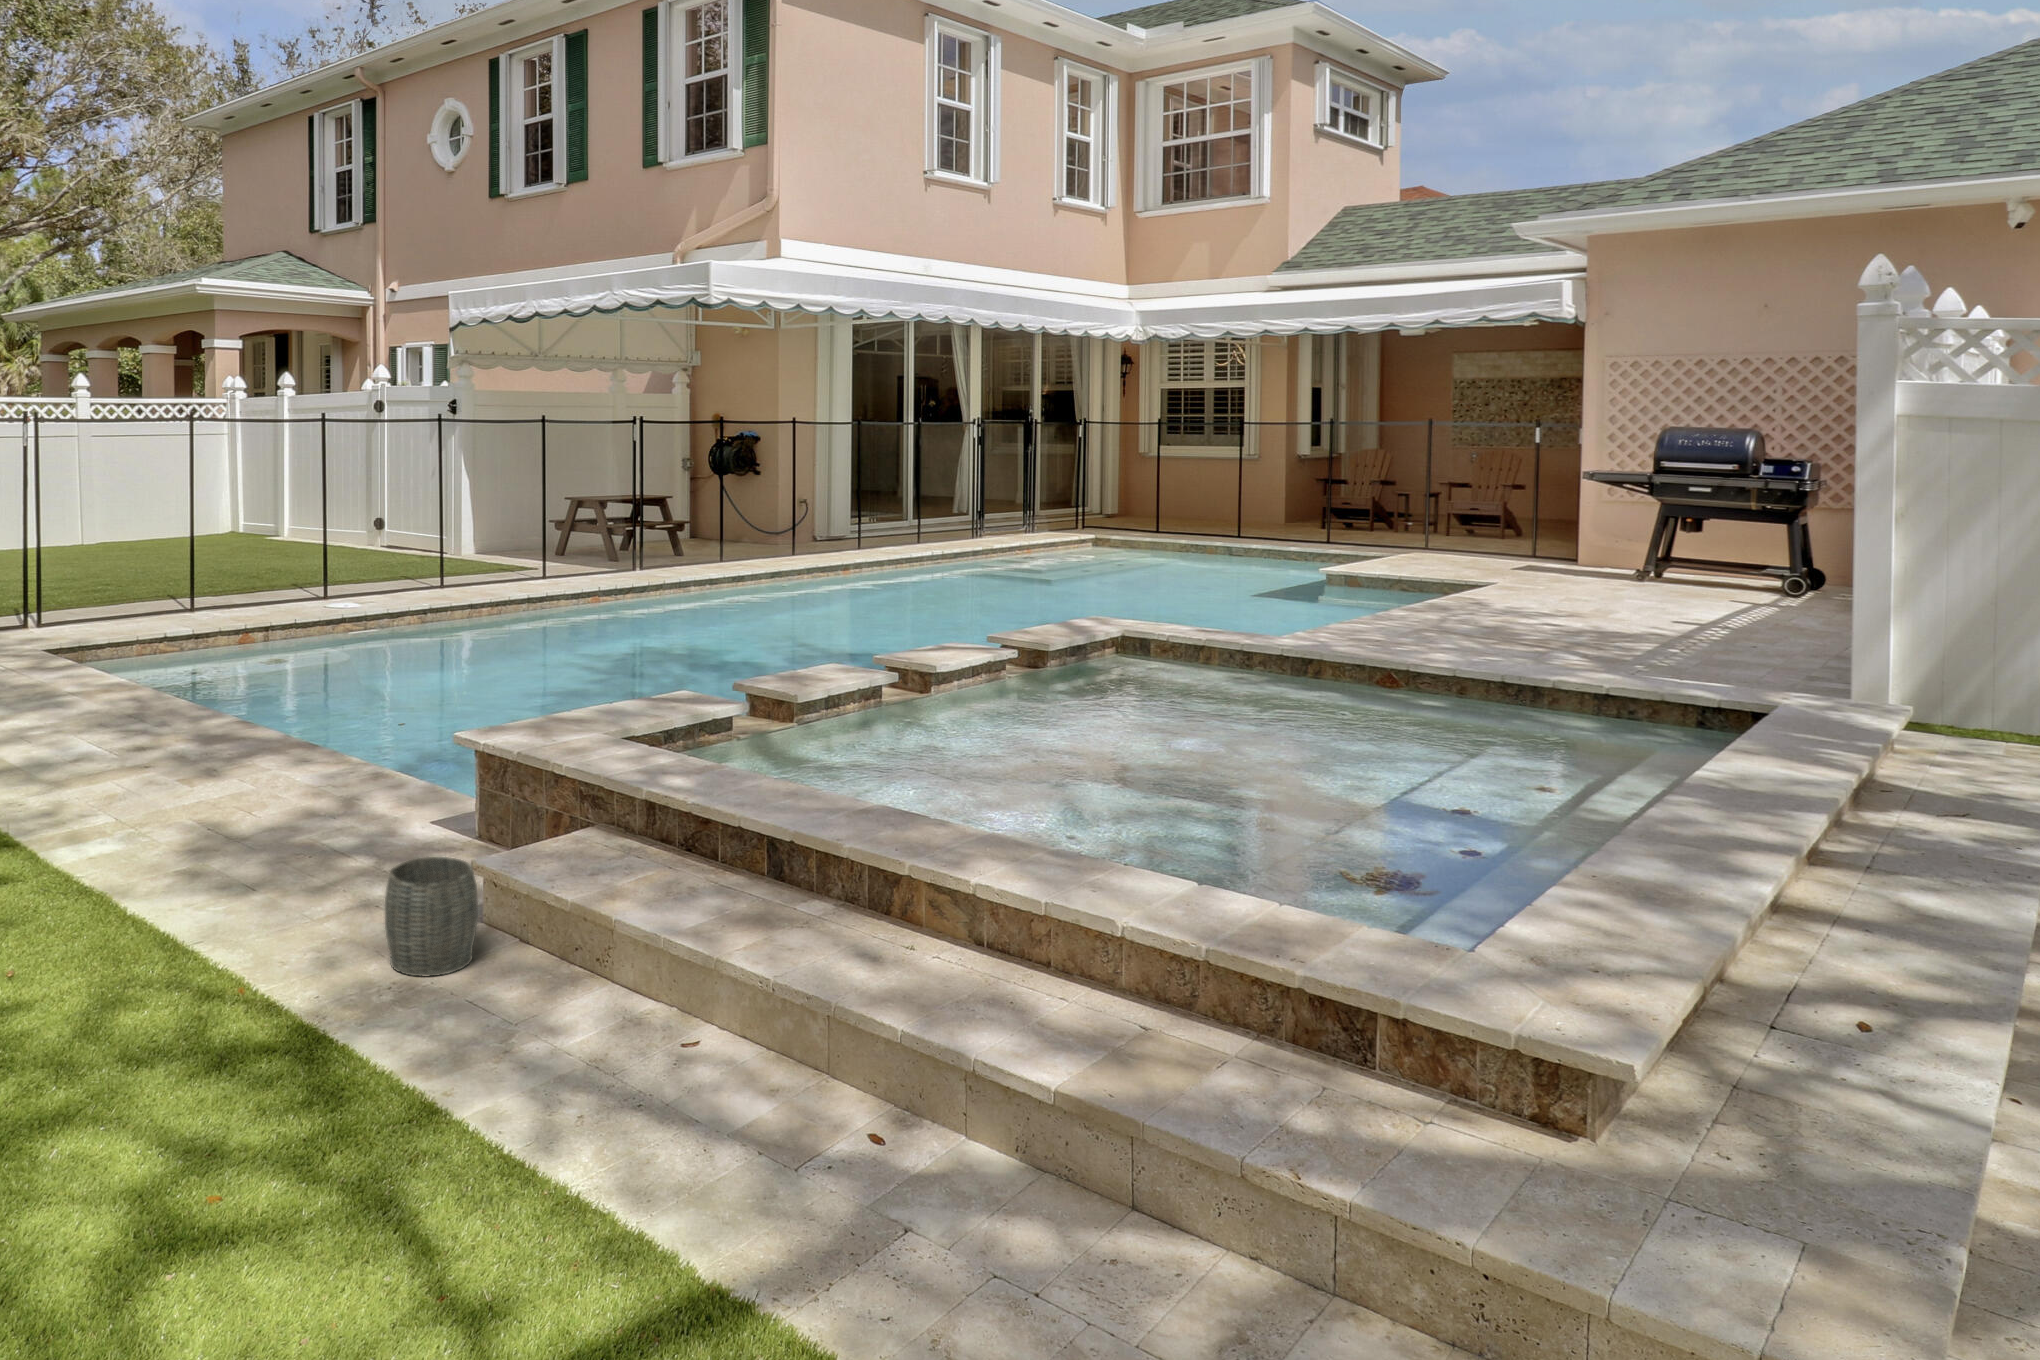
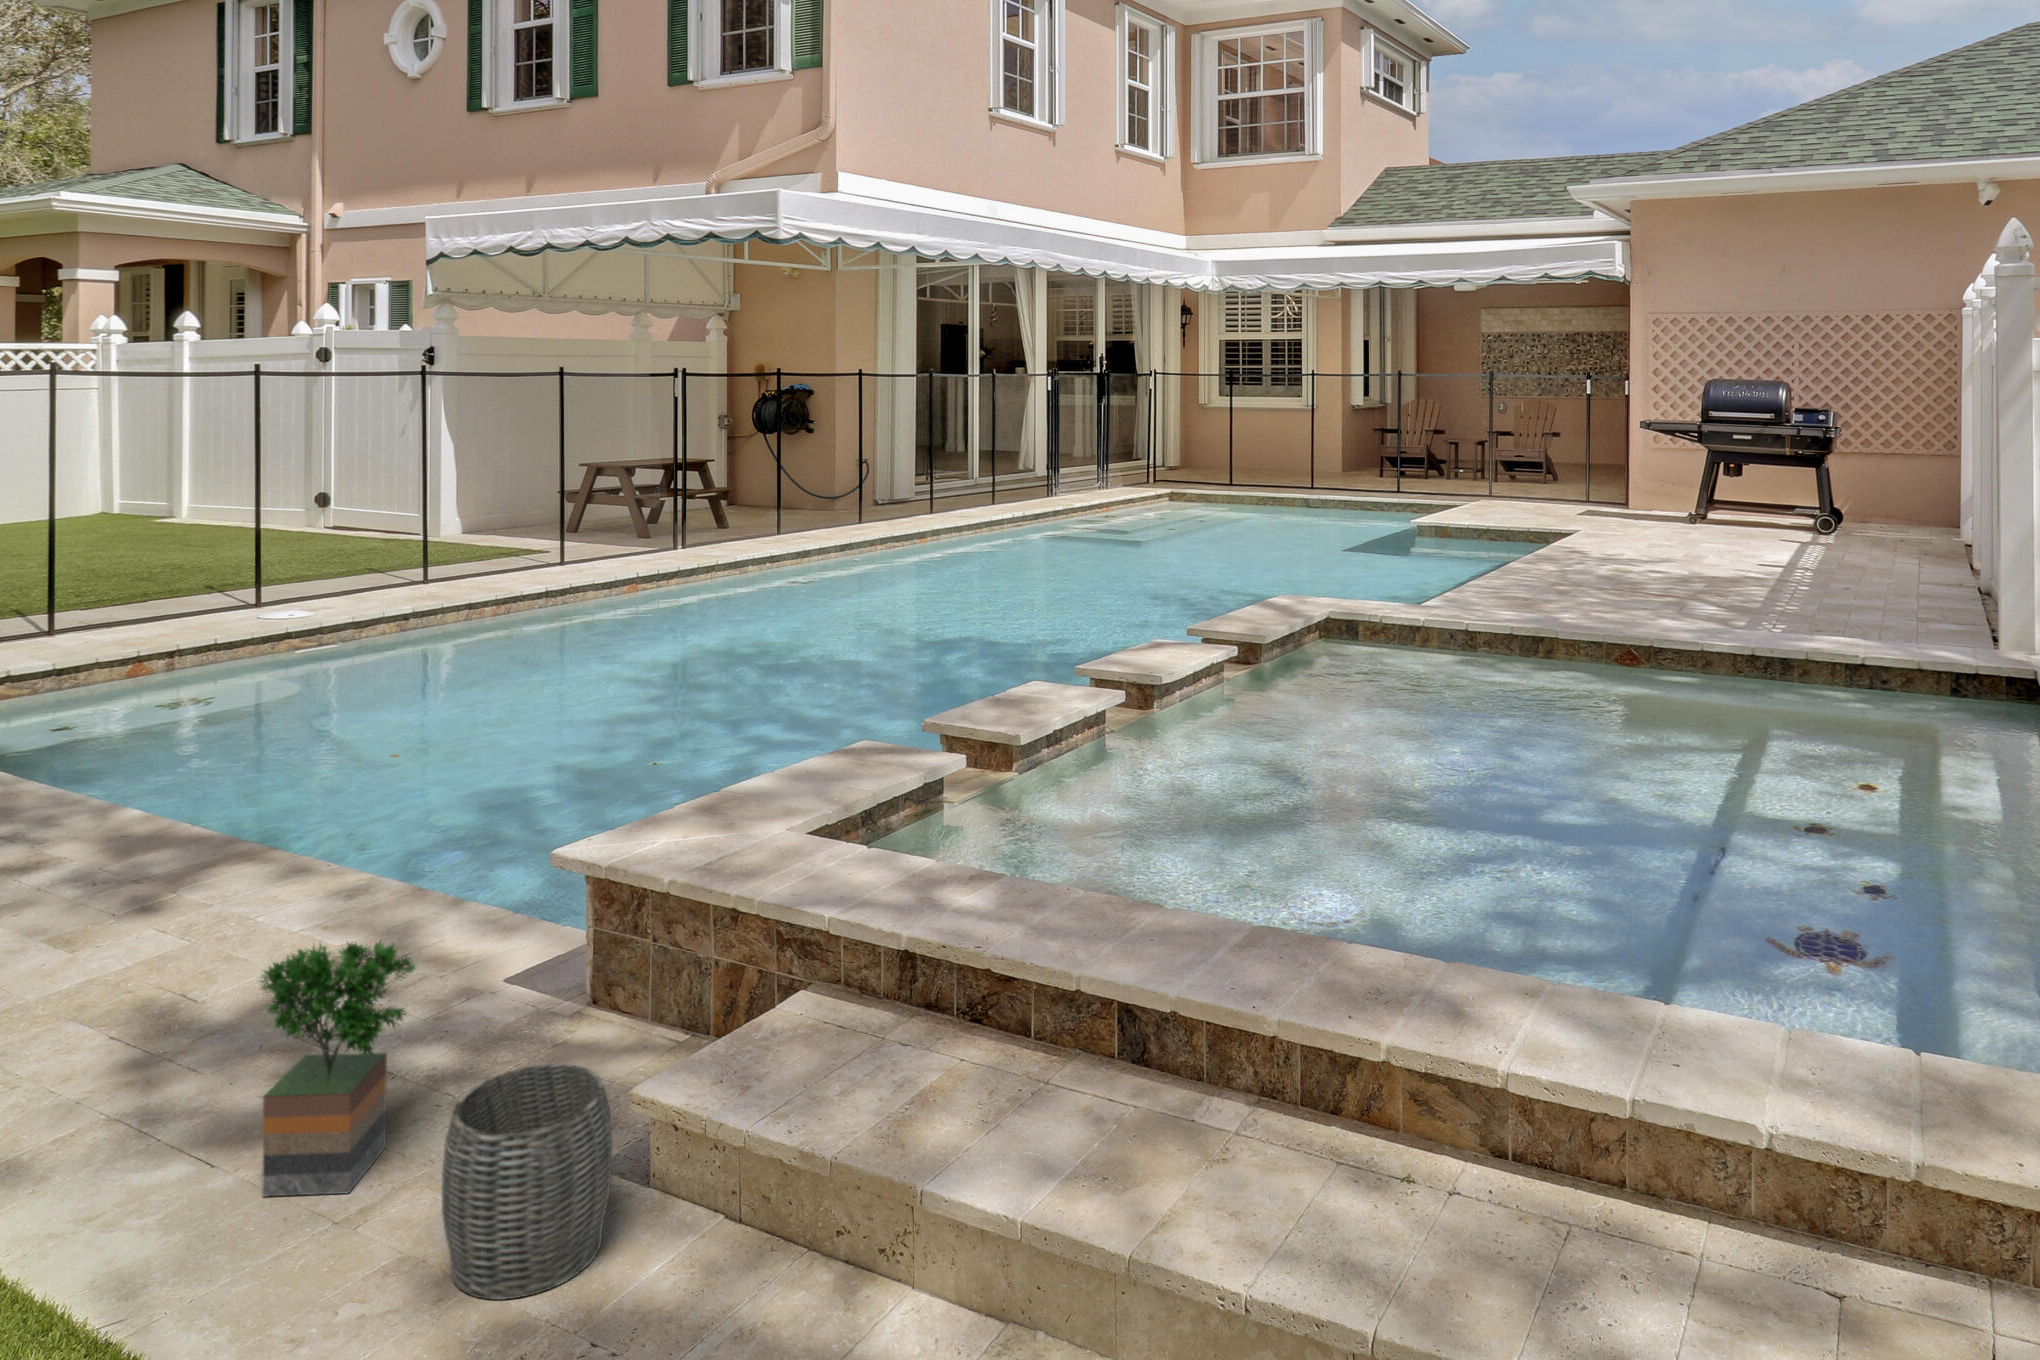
potted tree: none [296,779,383,921] -> present [260,941,415,1197]

